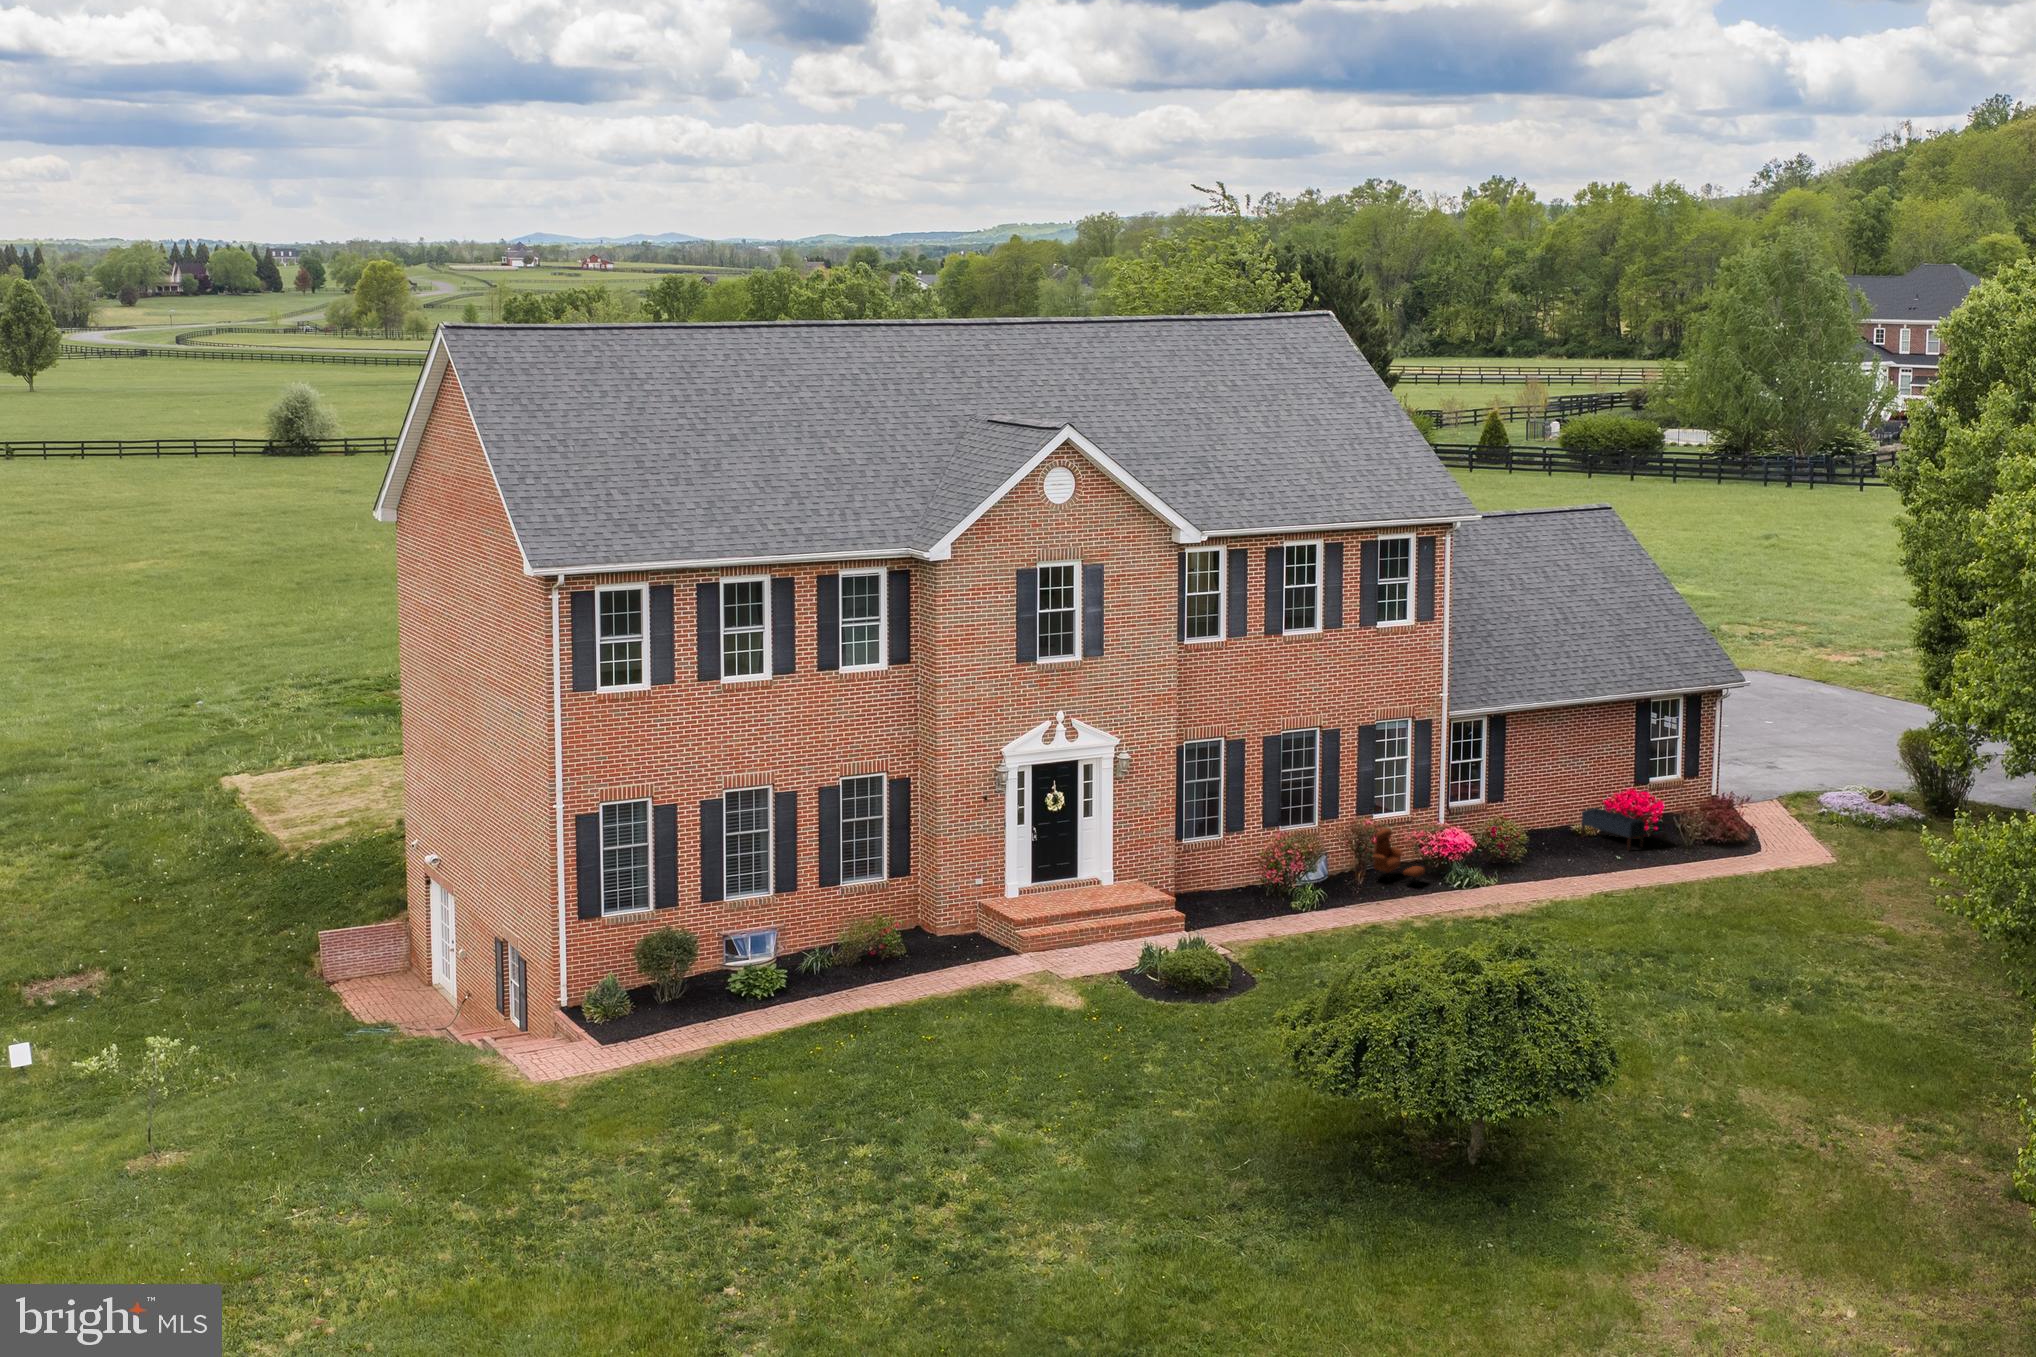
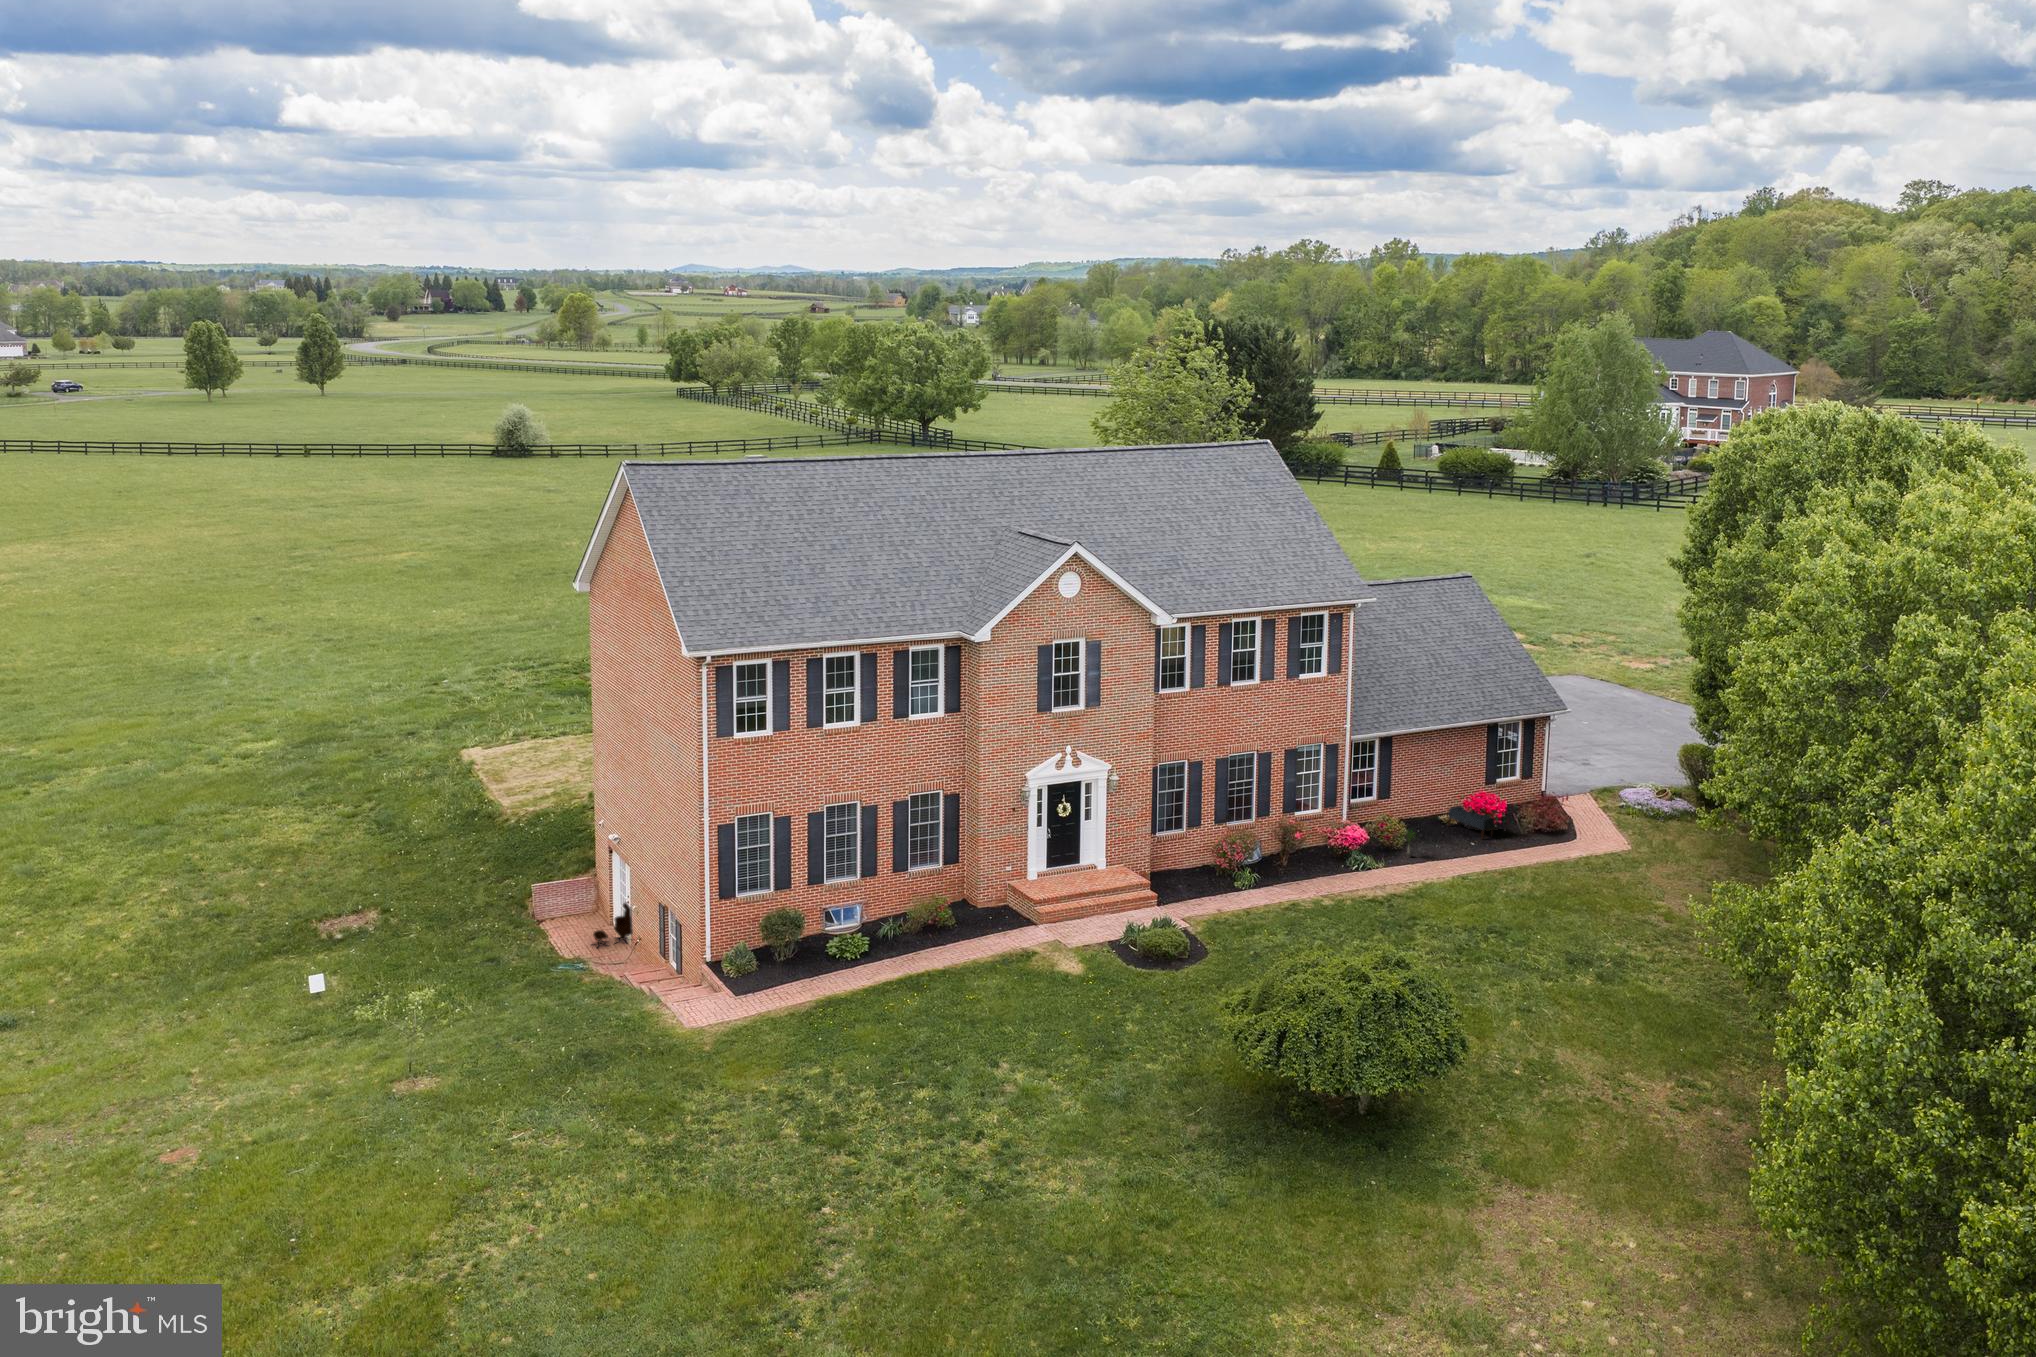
lounge chair: present [1373,829,1425,886] -> present [593,903,633,946]
potted plant: none [1515,829,1544,873] -> present [1406,831,1415,857]

